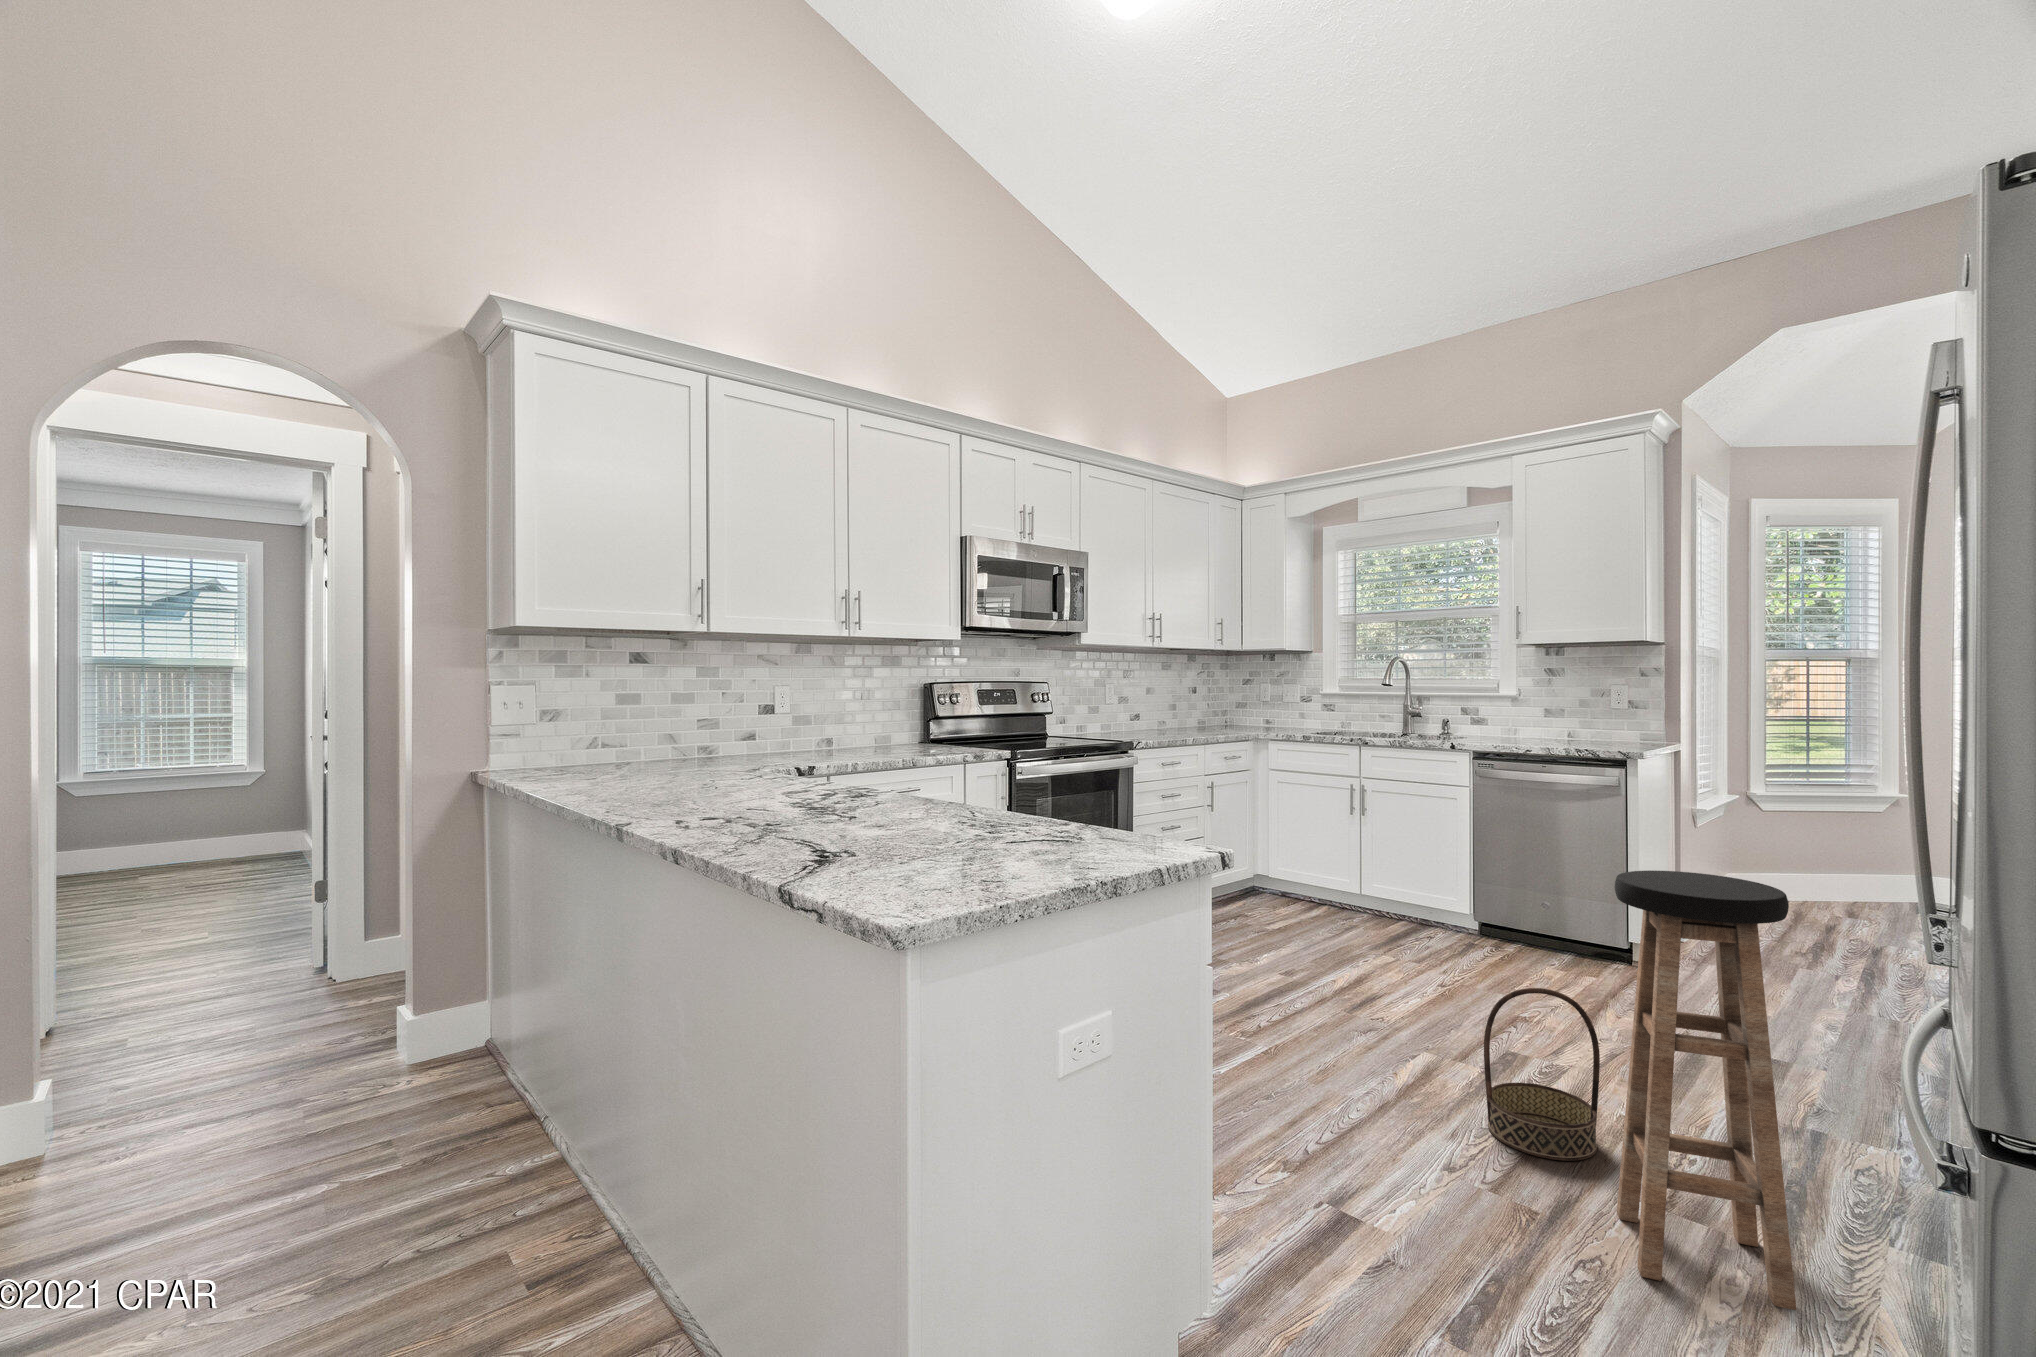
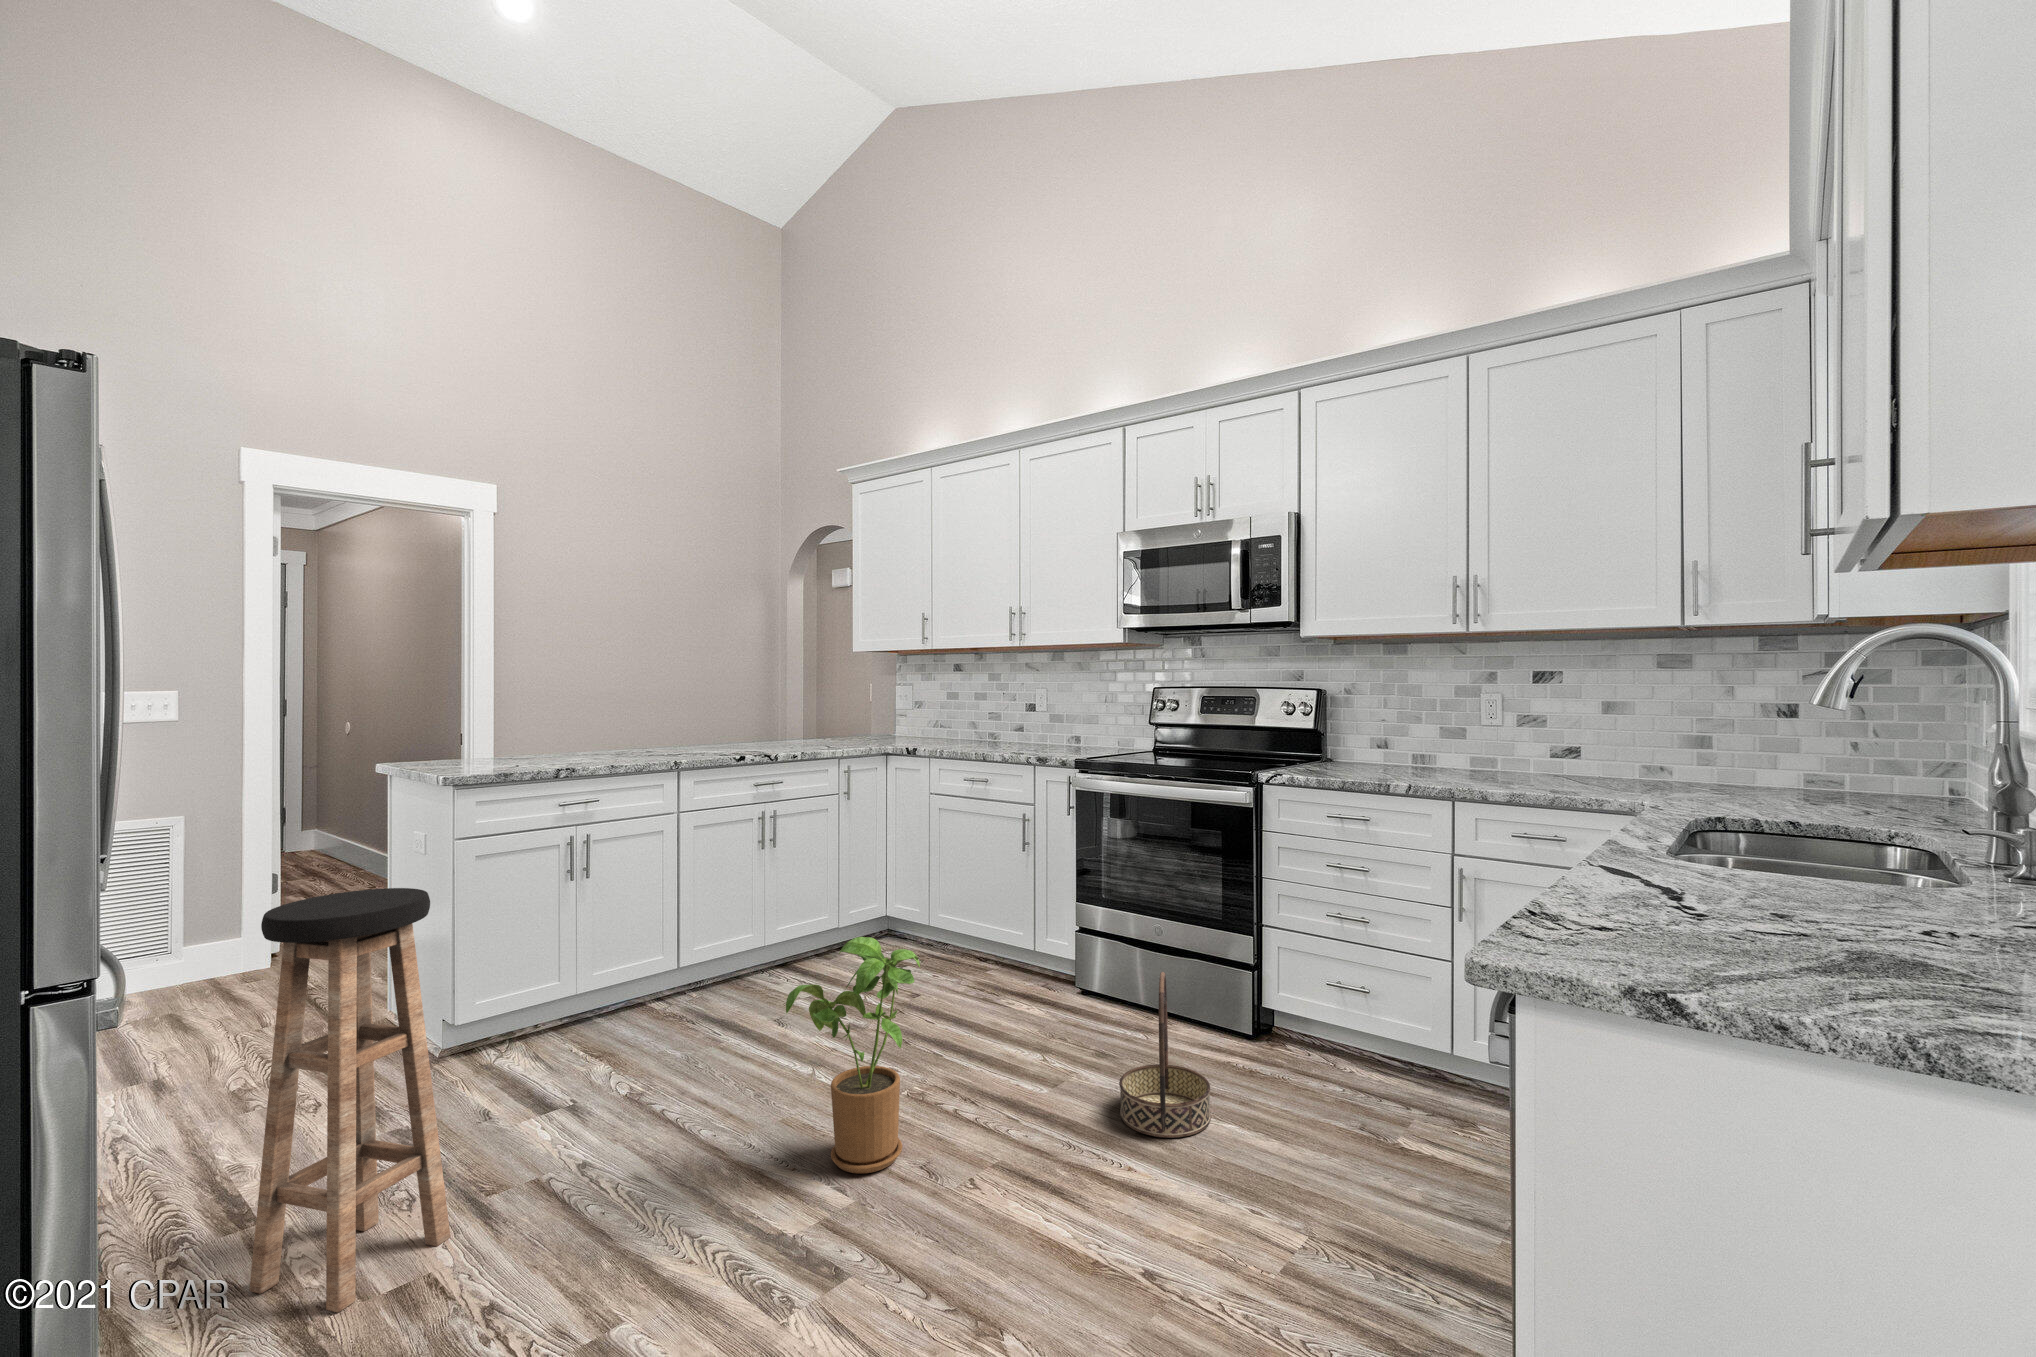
house plant: none [1326,865,1443,1054] -> present [786,937,920,1174]
basket: present [1484,988,1600,1161] -> present [1119,972,1211,1138]

